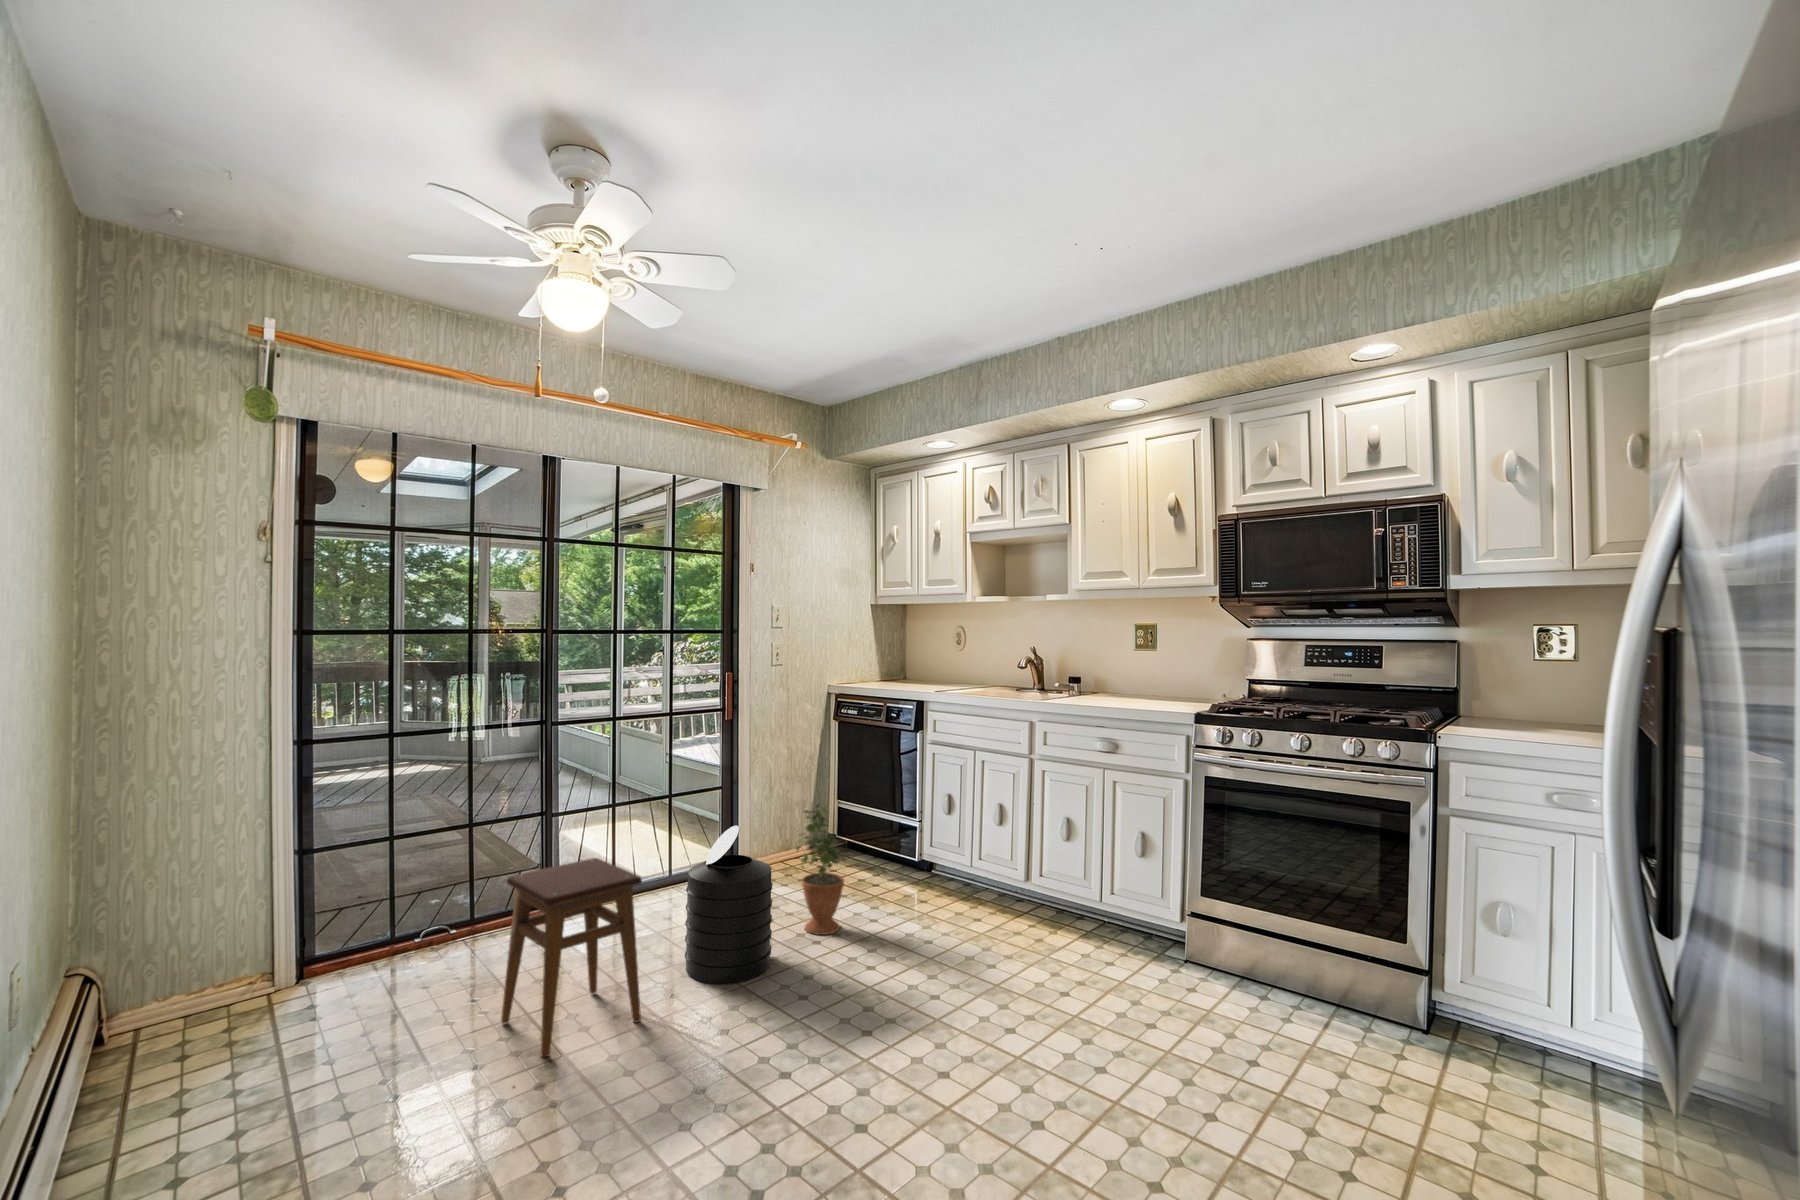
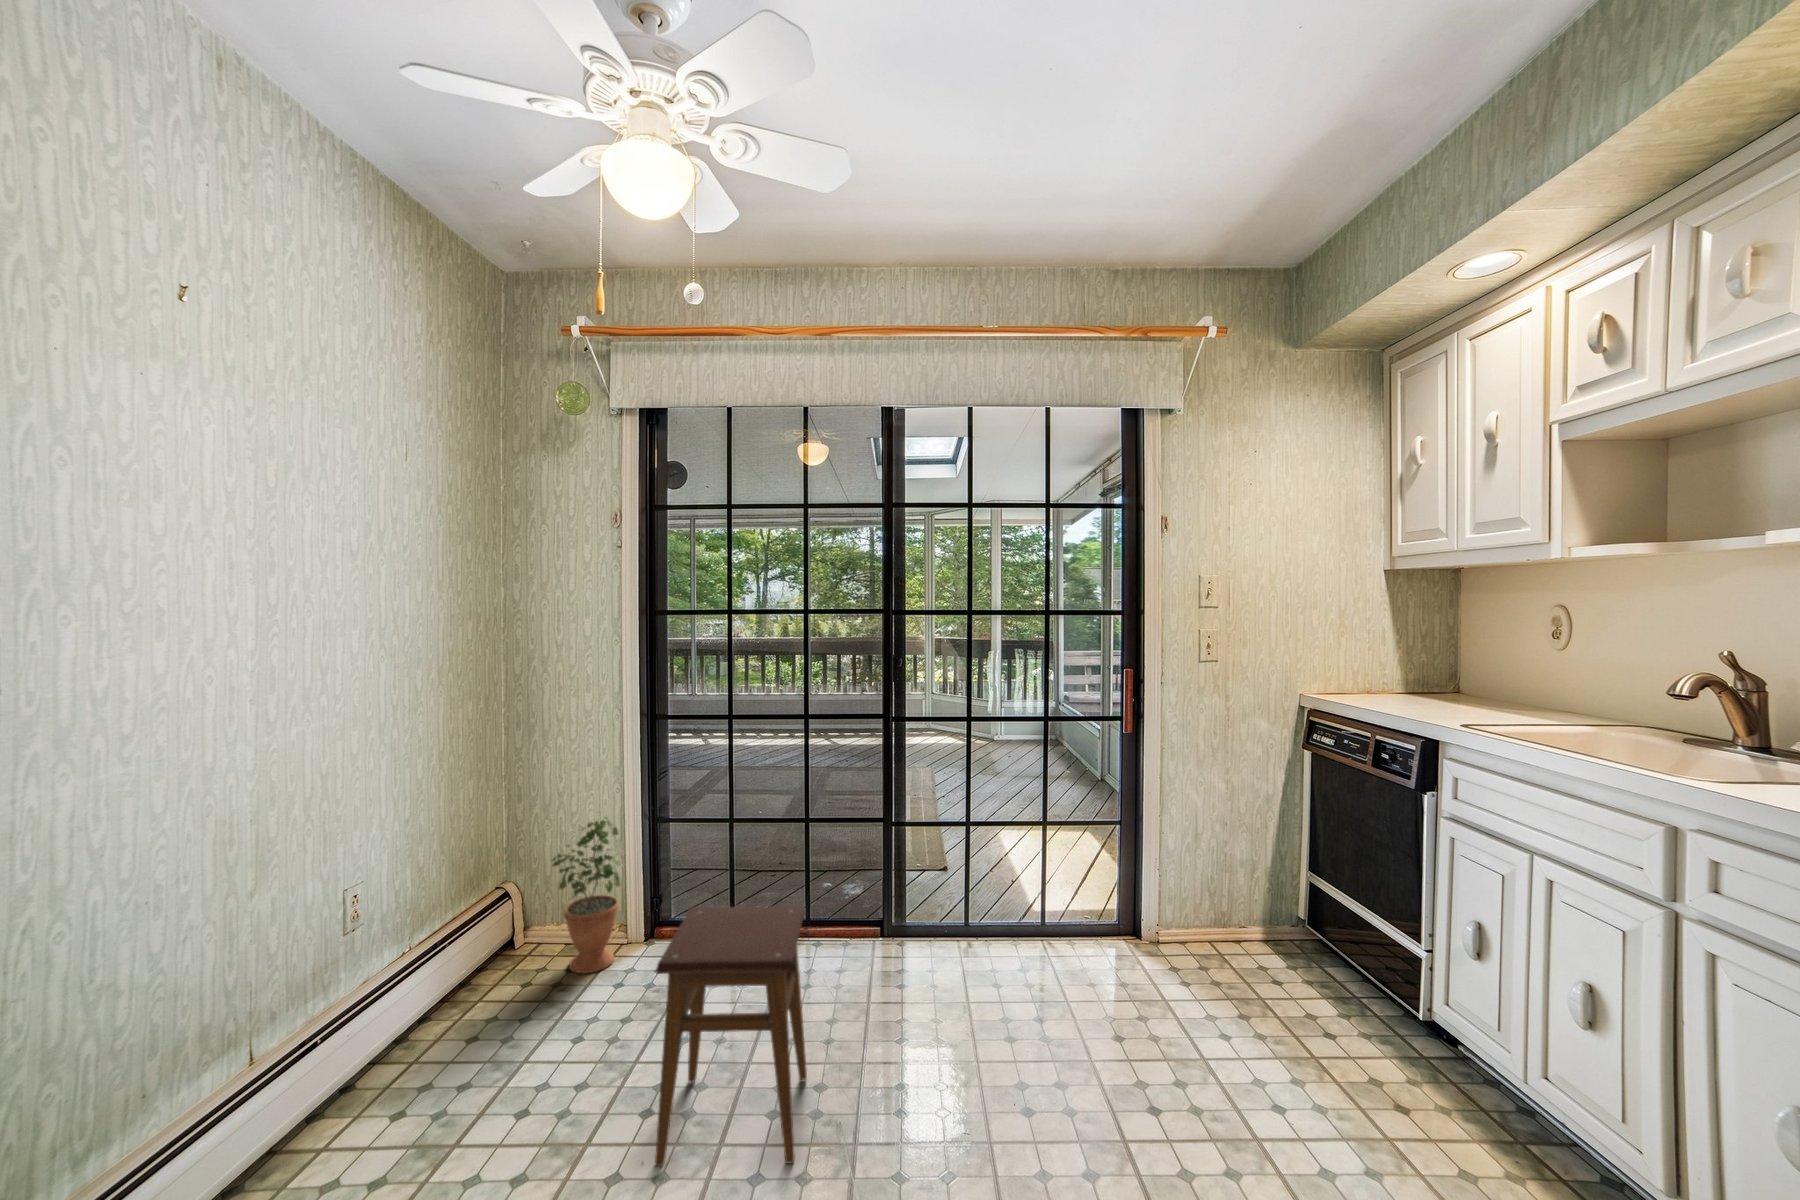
potted plant: present [796,805,844,935] -> present [553,817,621,973]
trash can: present [685,826,773,984] -> none [917,906,1045,1160]

